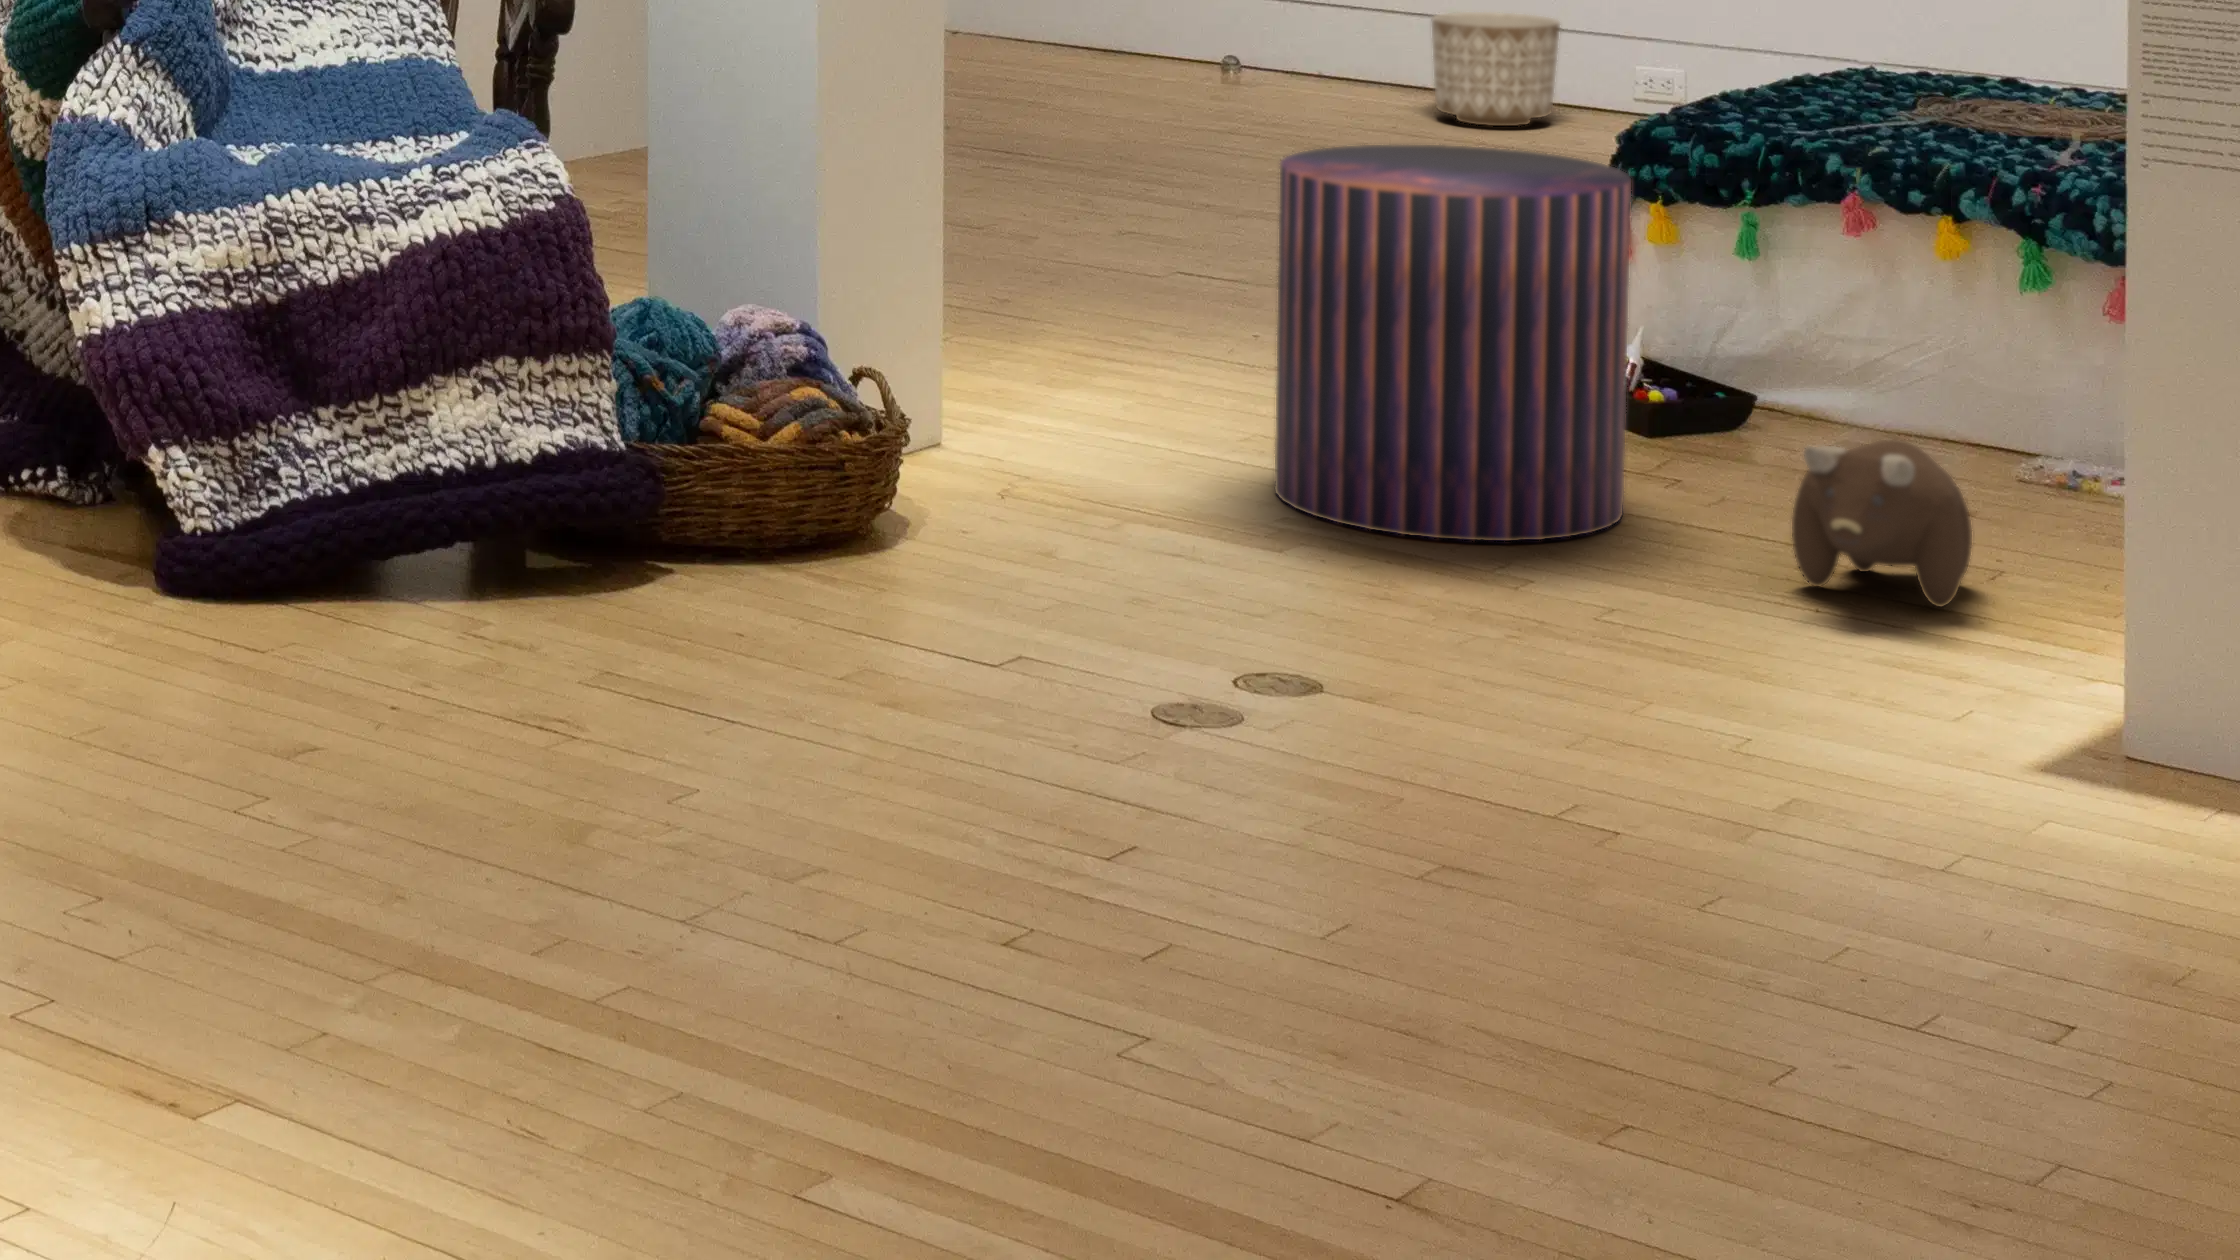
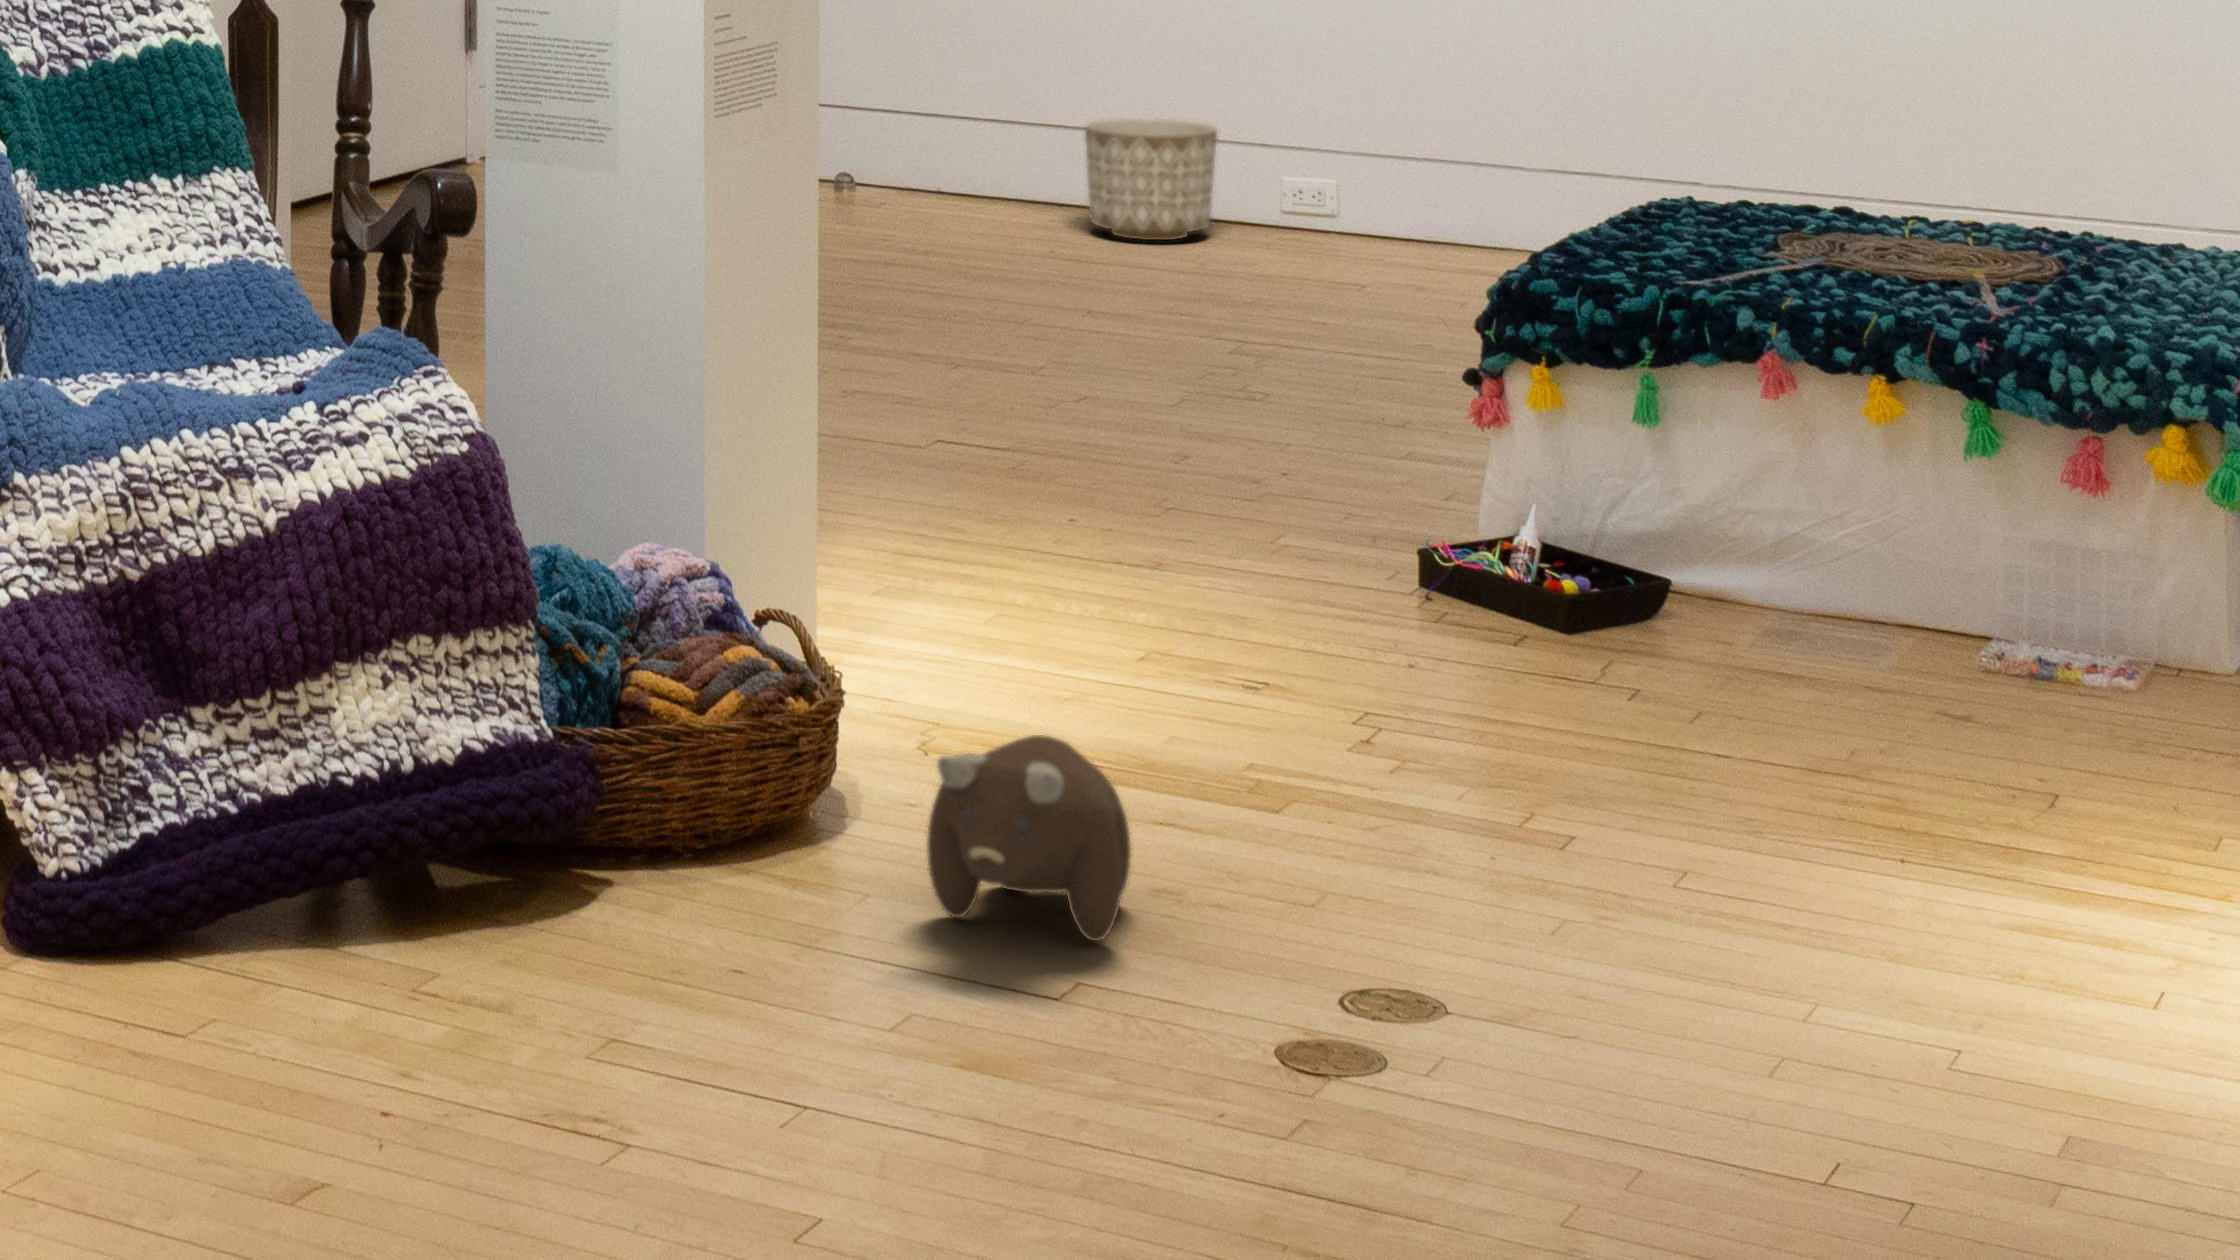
pouf: present [1275,145,1631,541] -> none [1203,317,1598,776]
plush toy: present [1792,439,1972,607] -> present [927,735,1131,941]

